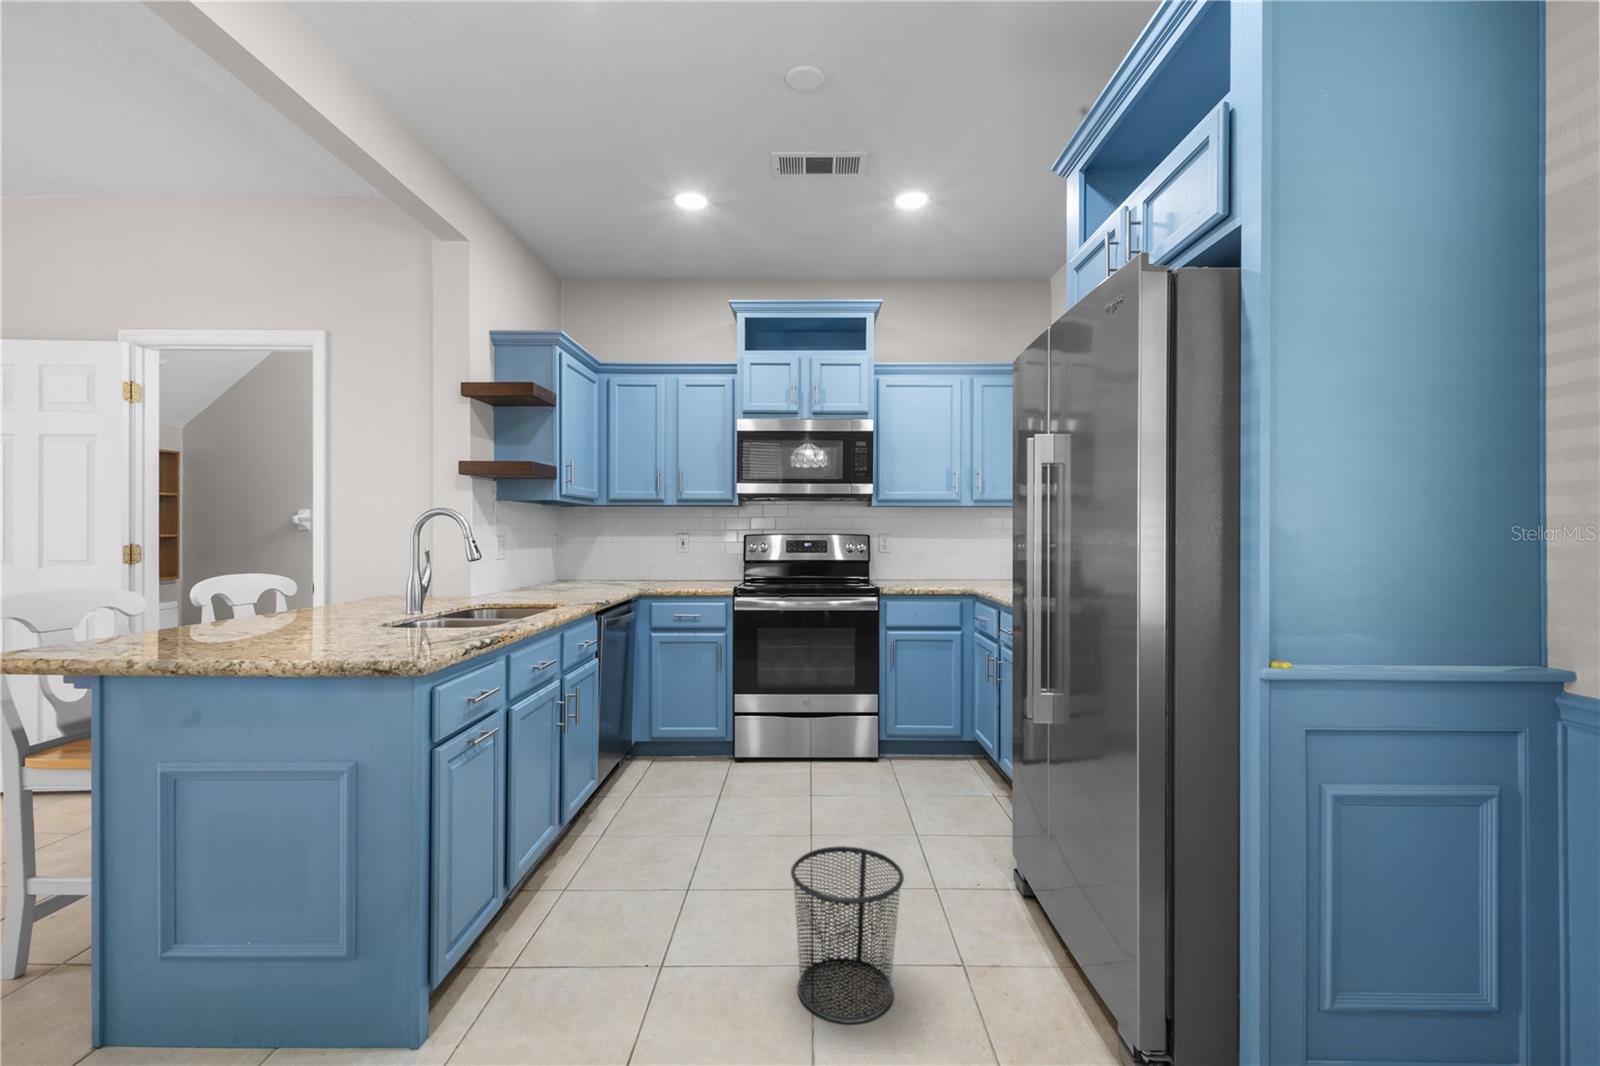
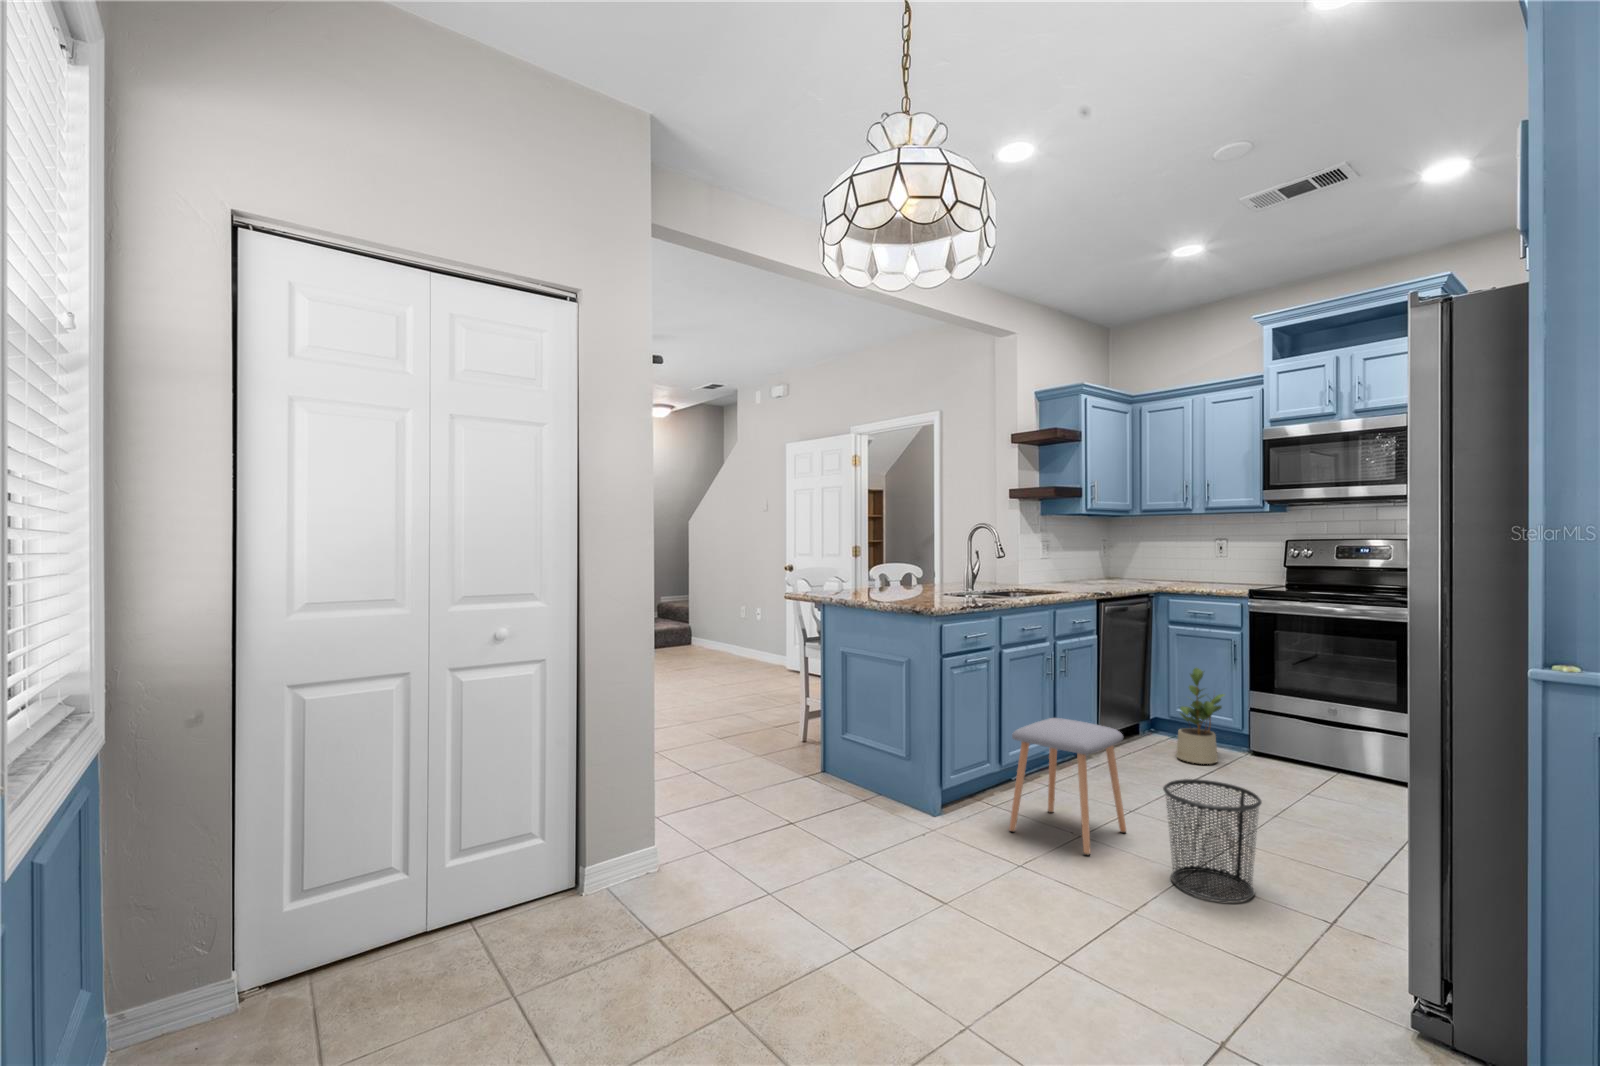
potted plant: none [675,679,722,789] -> present [1176,668,1225,764]
stool: none [555,798,704,1011] -> present [1009,718,1126,855]

